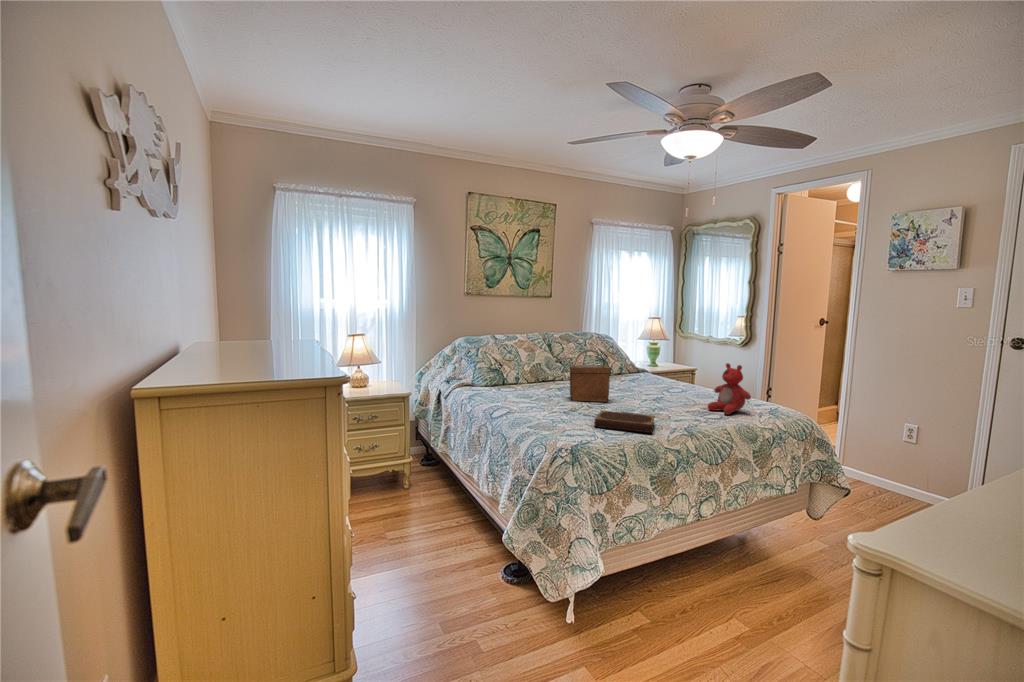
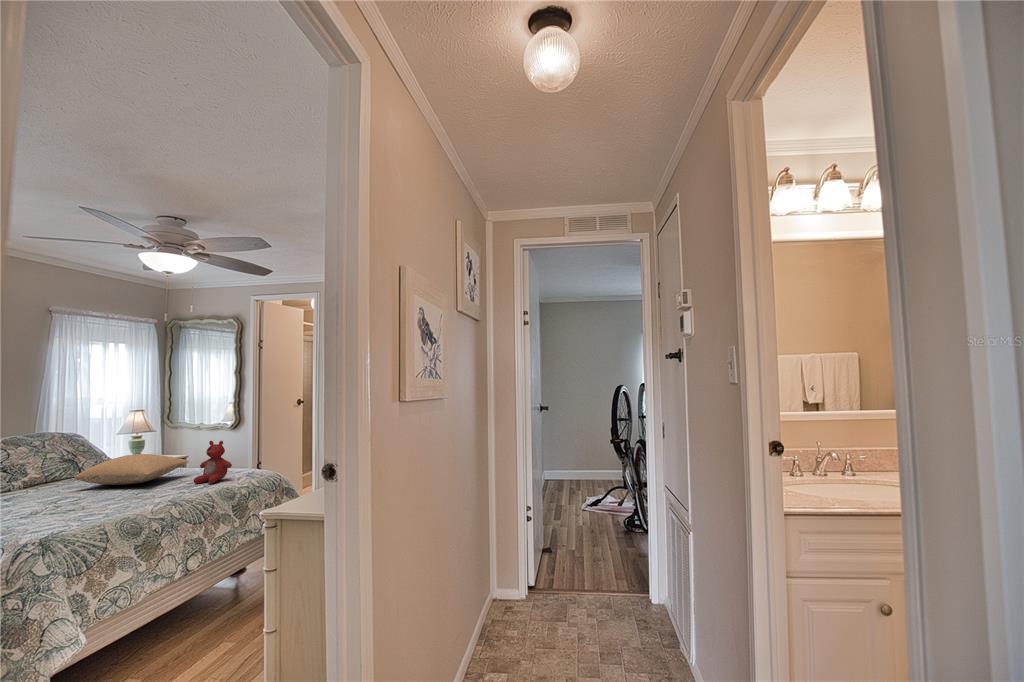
handbag: present [570,350,611,402] -> none [26,448,84,506]
pillow: none [604,365,702,396] -> present [74,454,189,485]
notebook: present [594,411,655,433] -> none [67,496,138,520]

